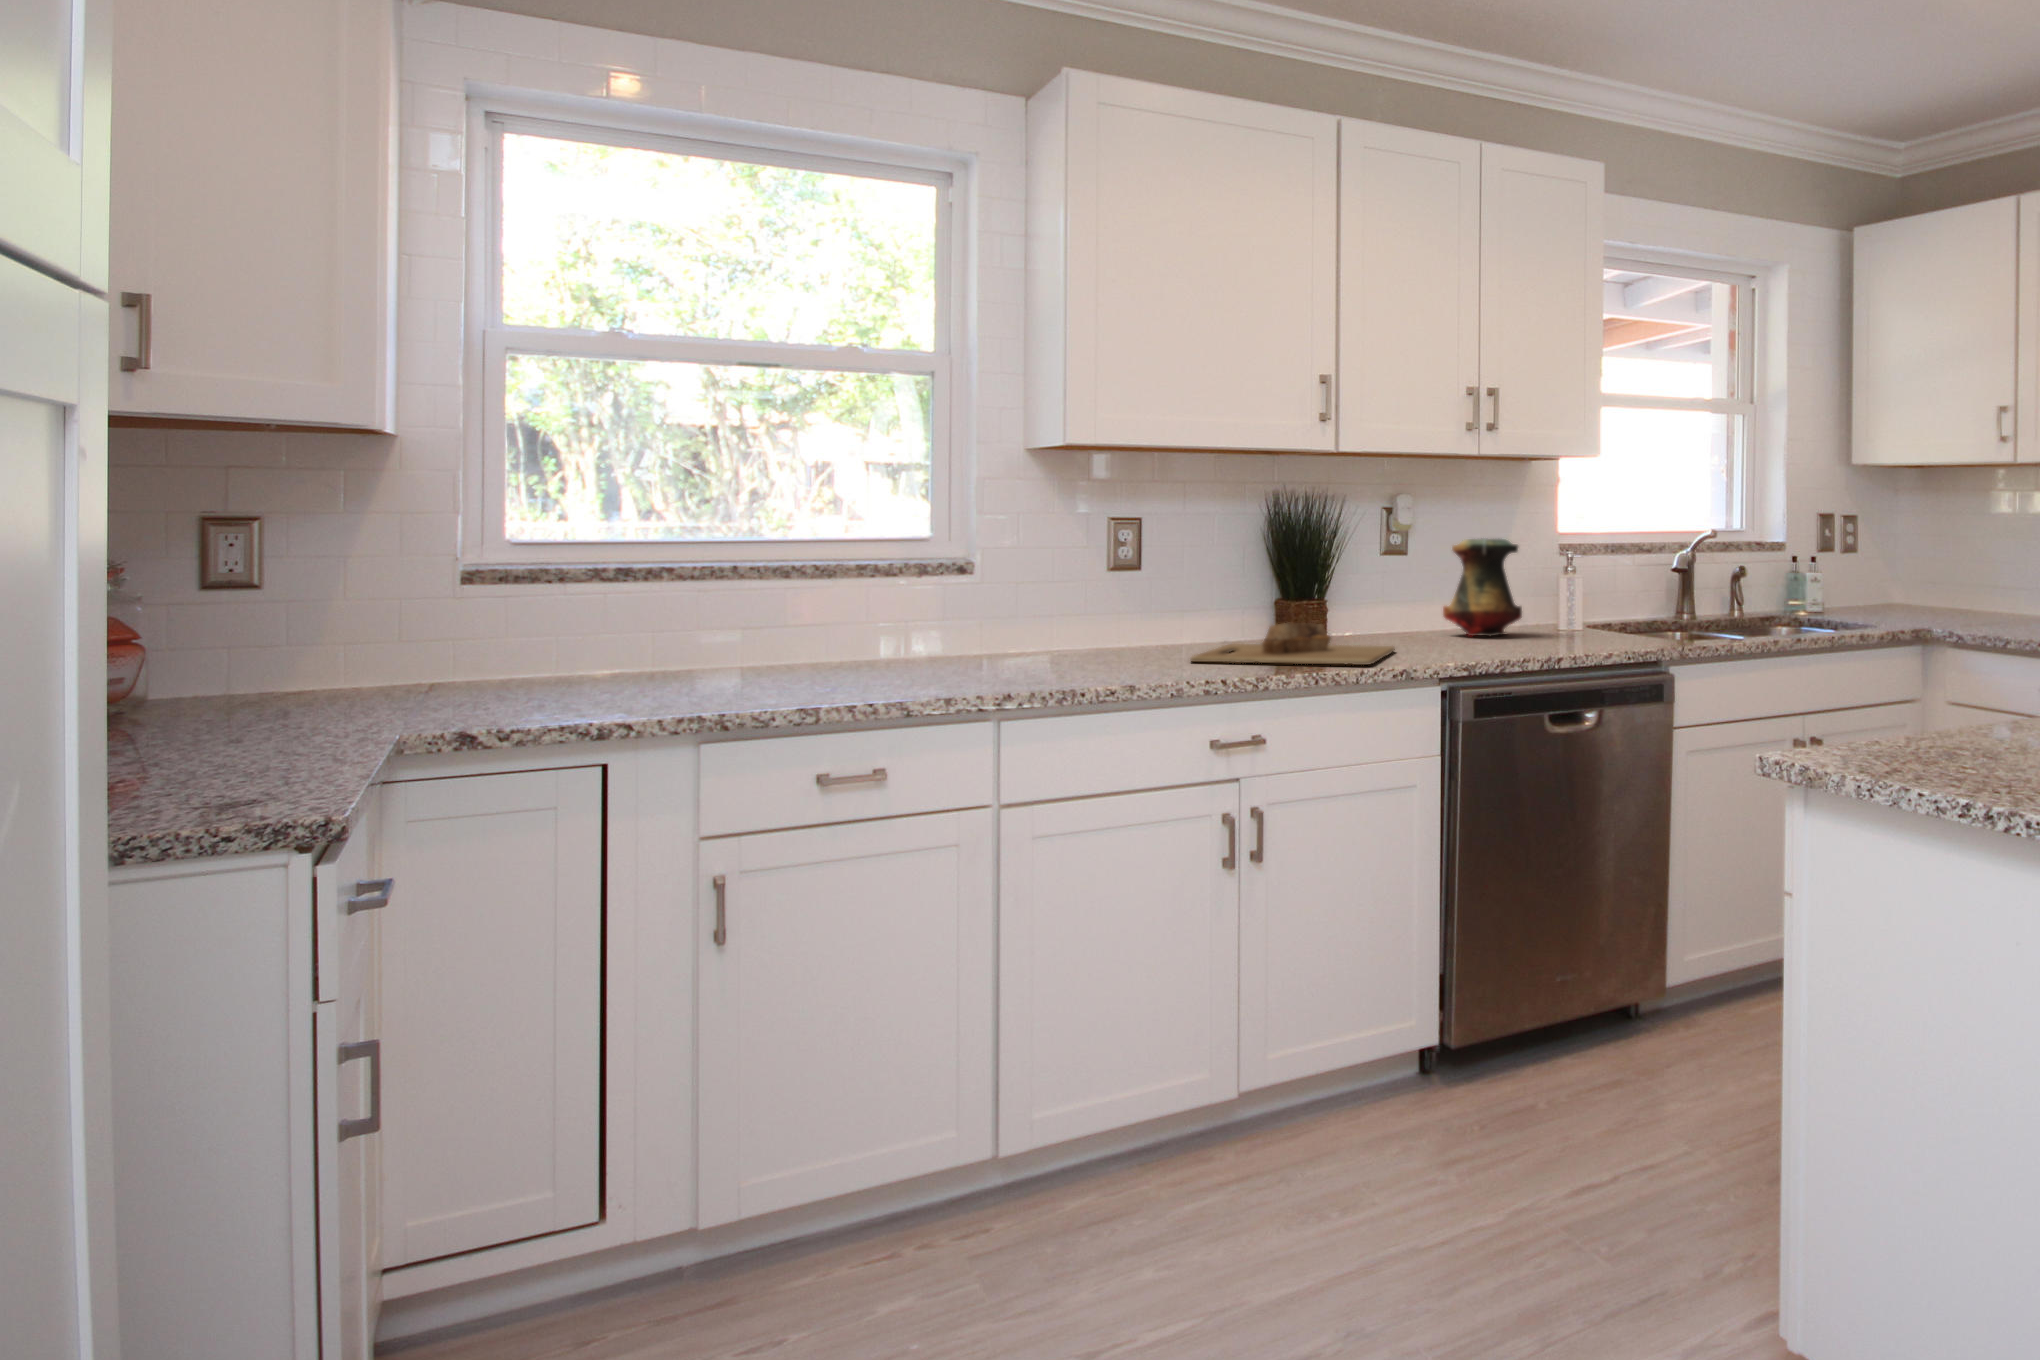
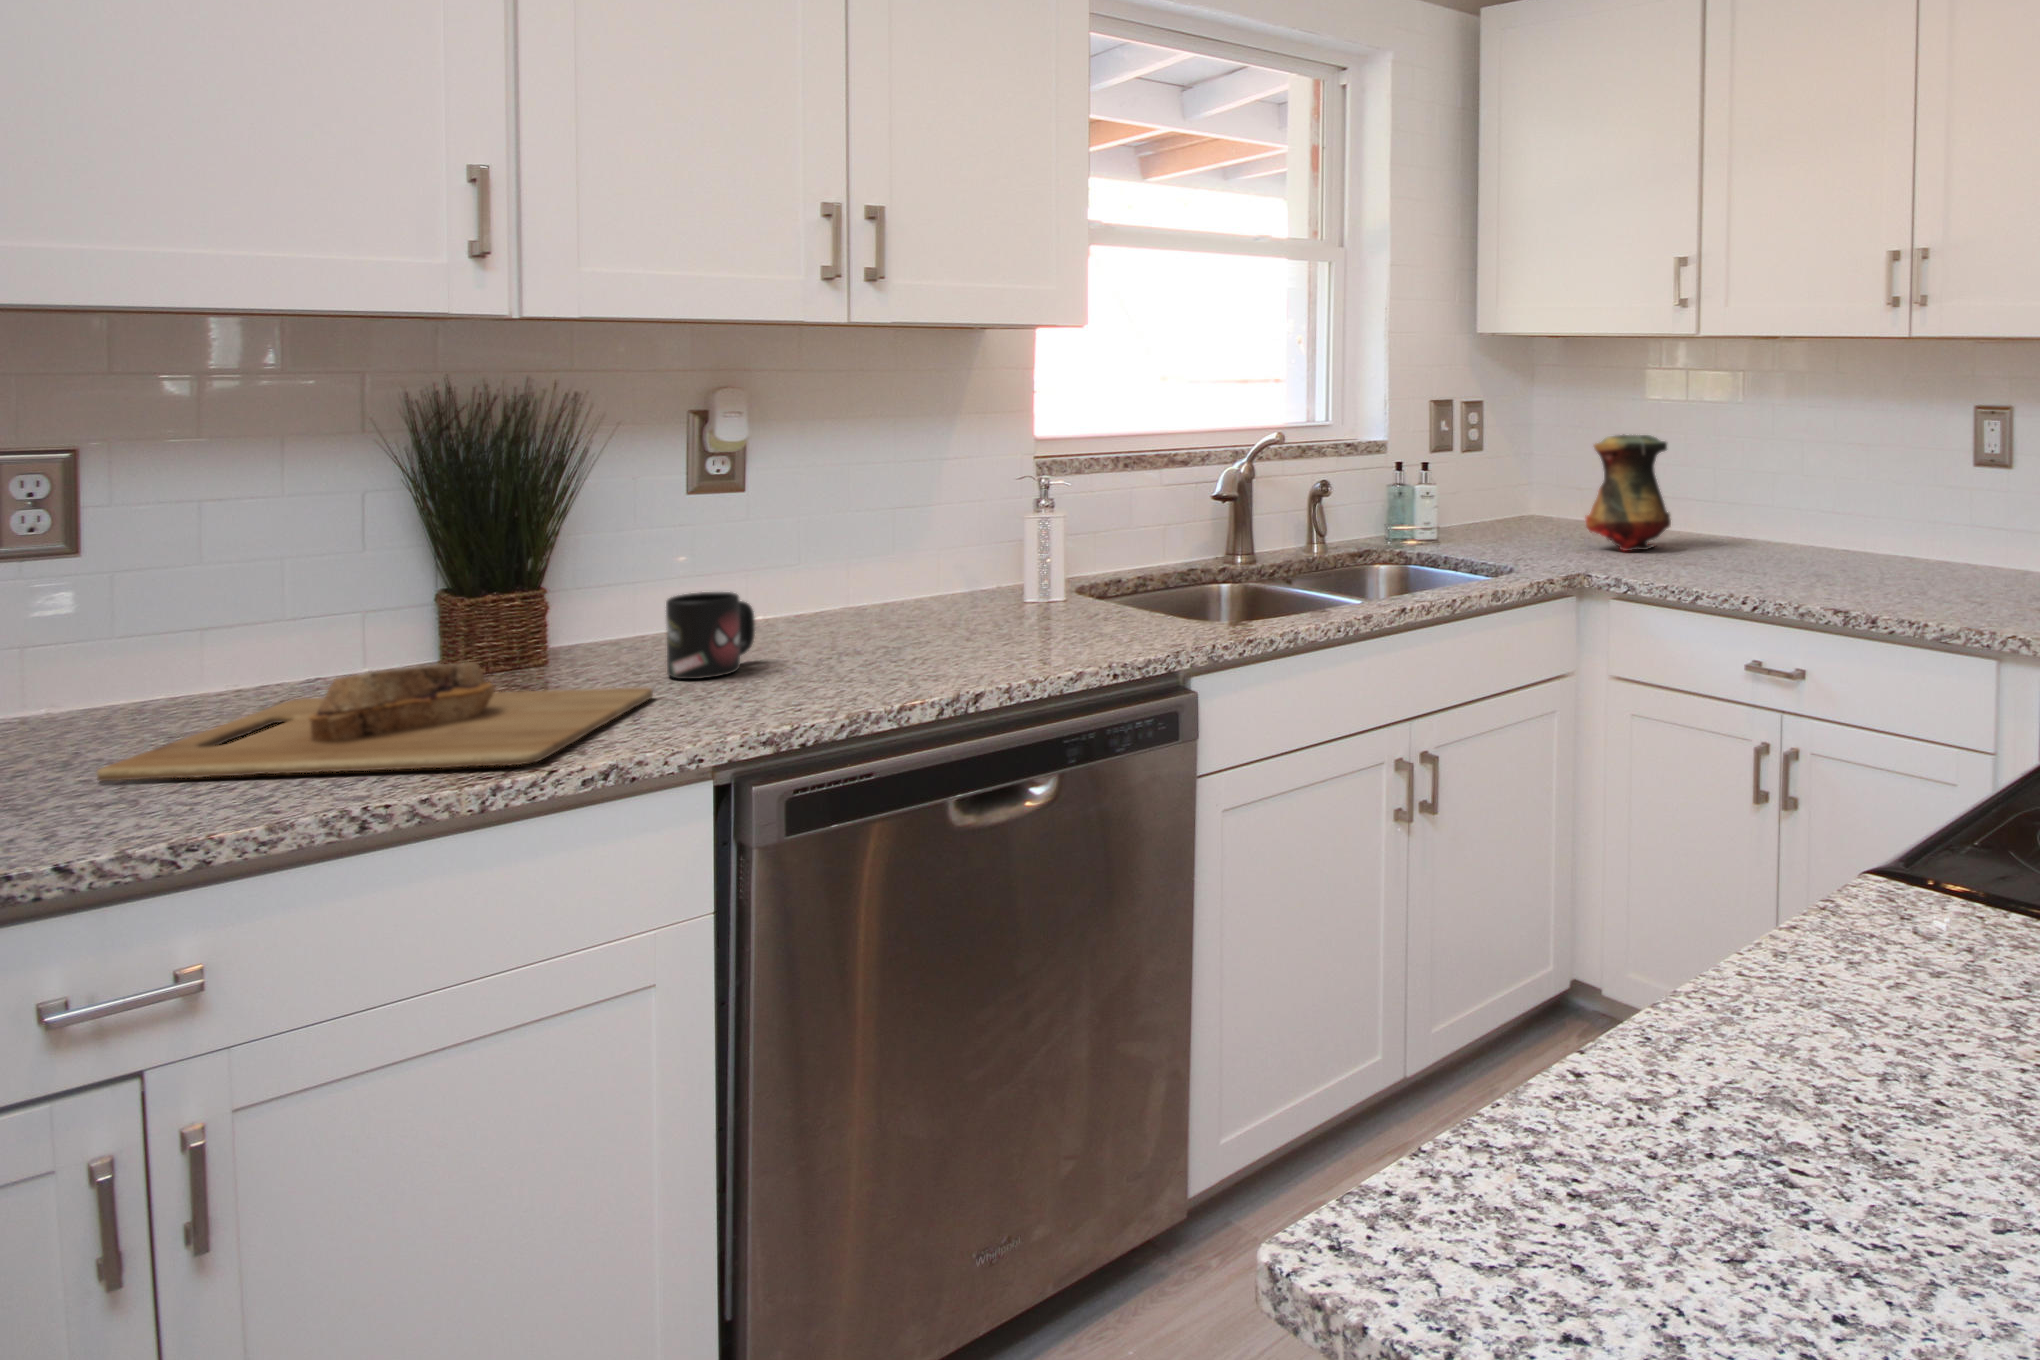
vase: present [1443,538,1522,636] -> present [1585,434,1671,551]
mug: none [1392,602,1430,647] -> present [666,592,755,679]

